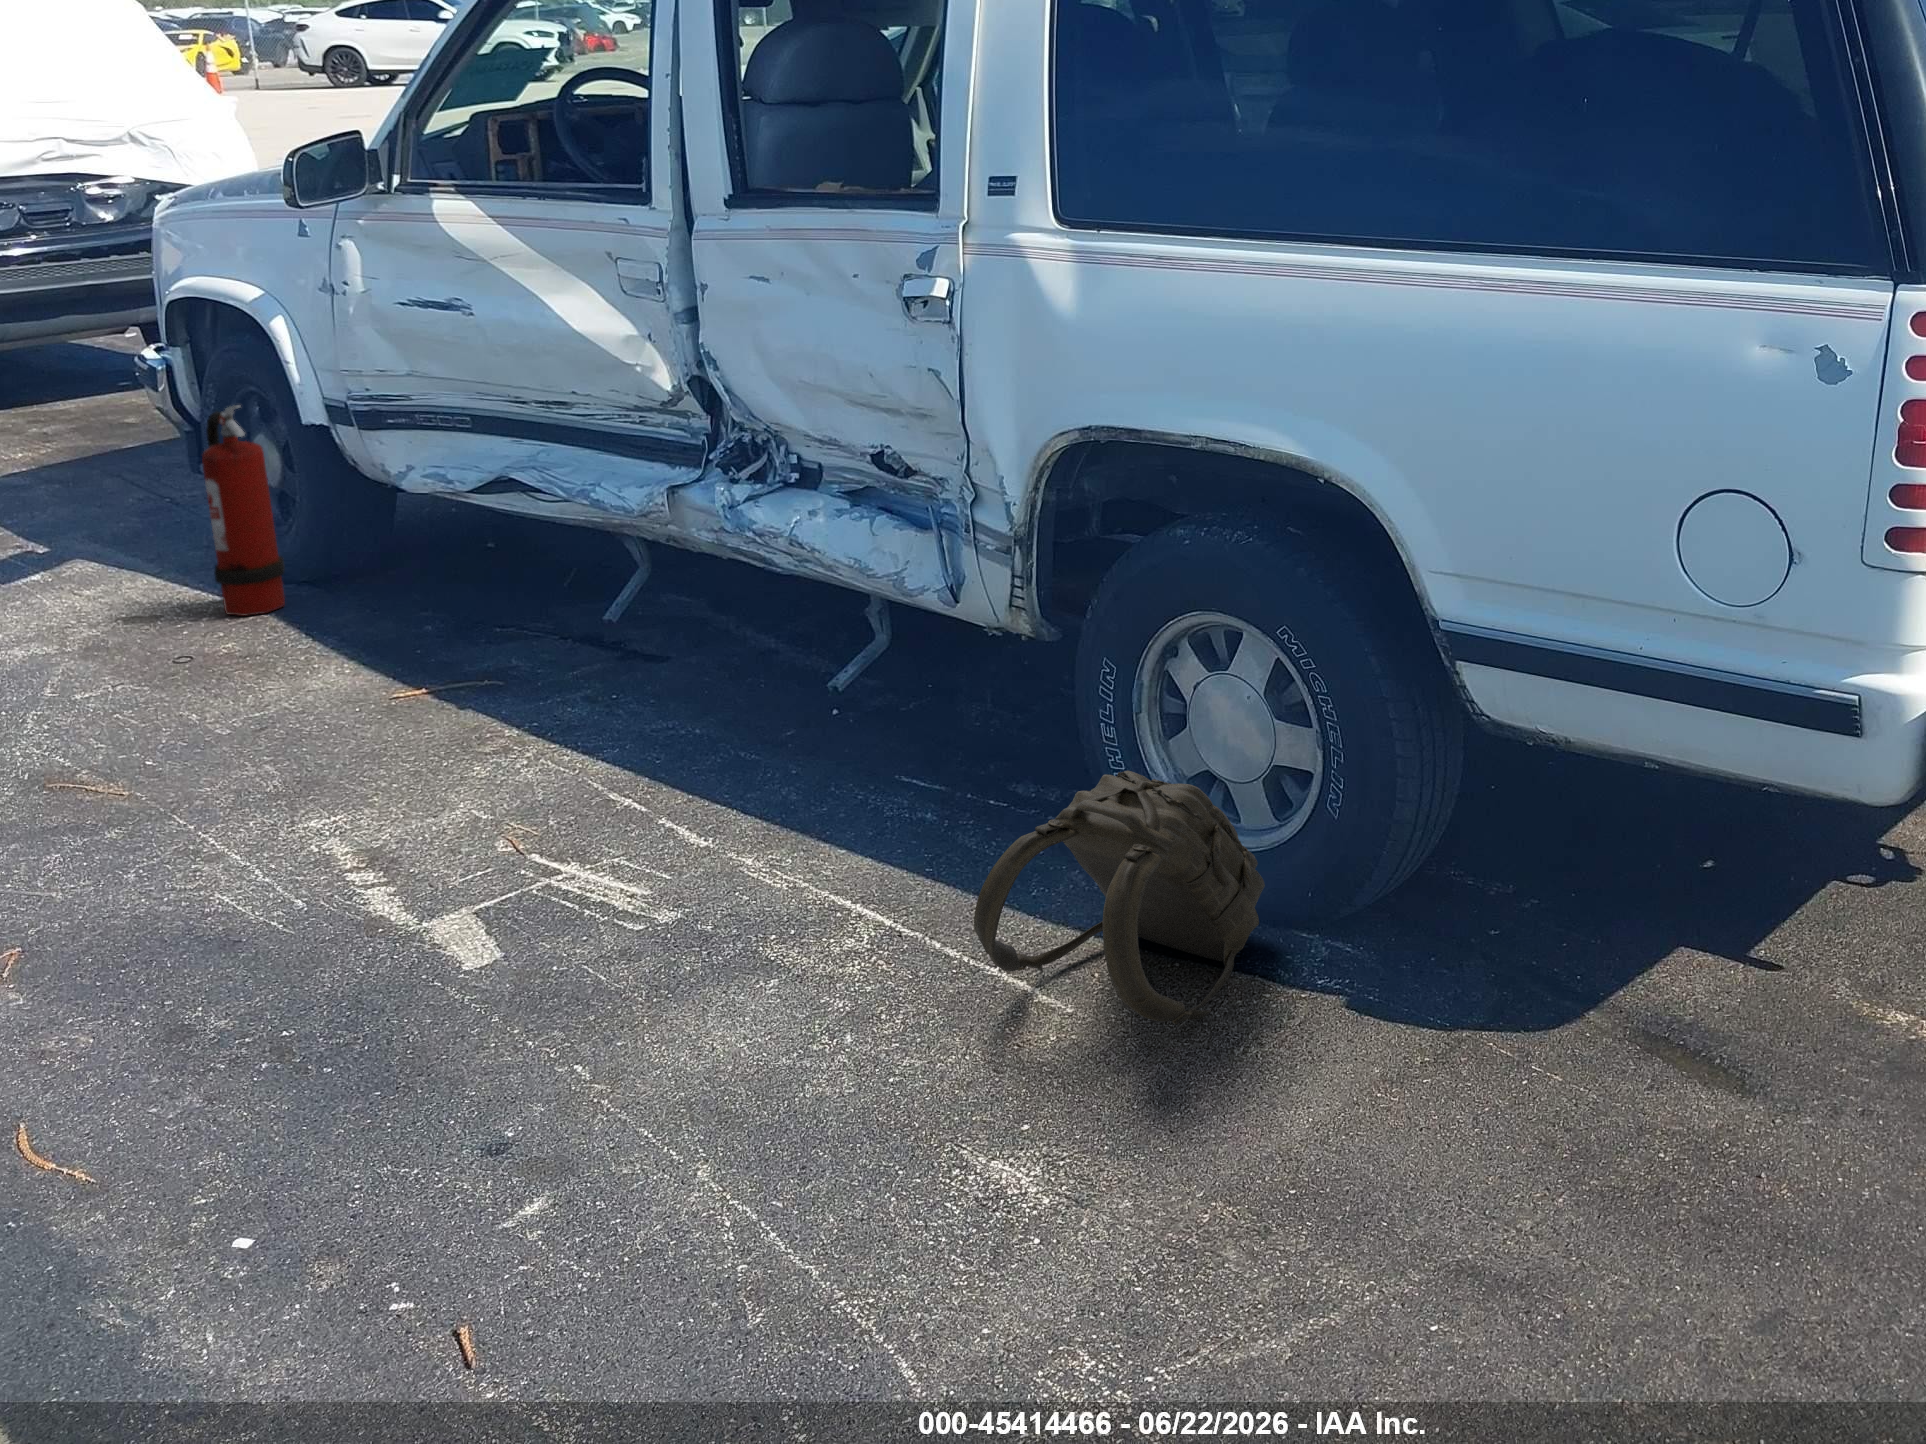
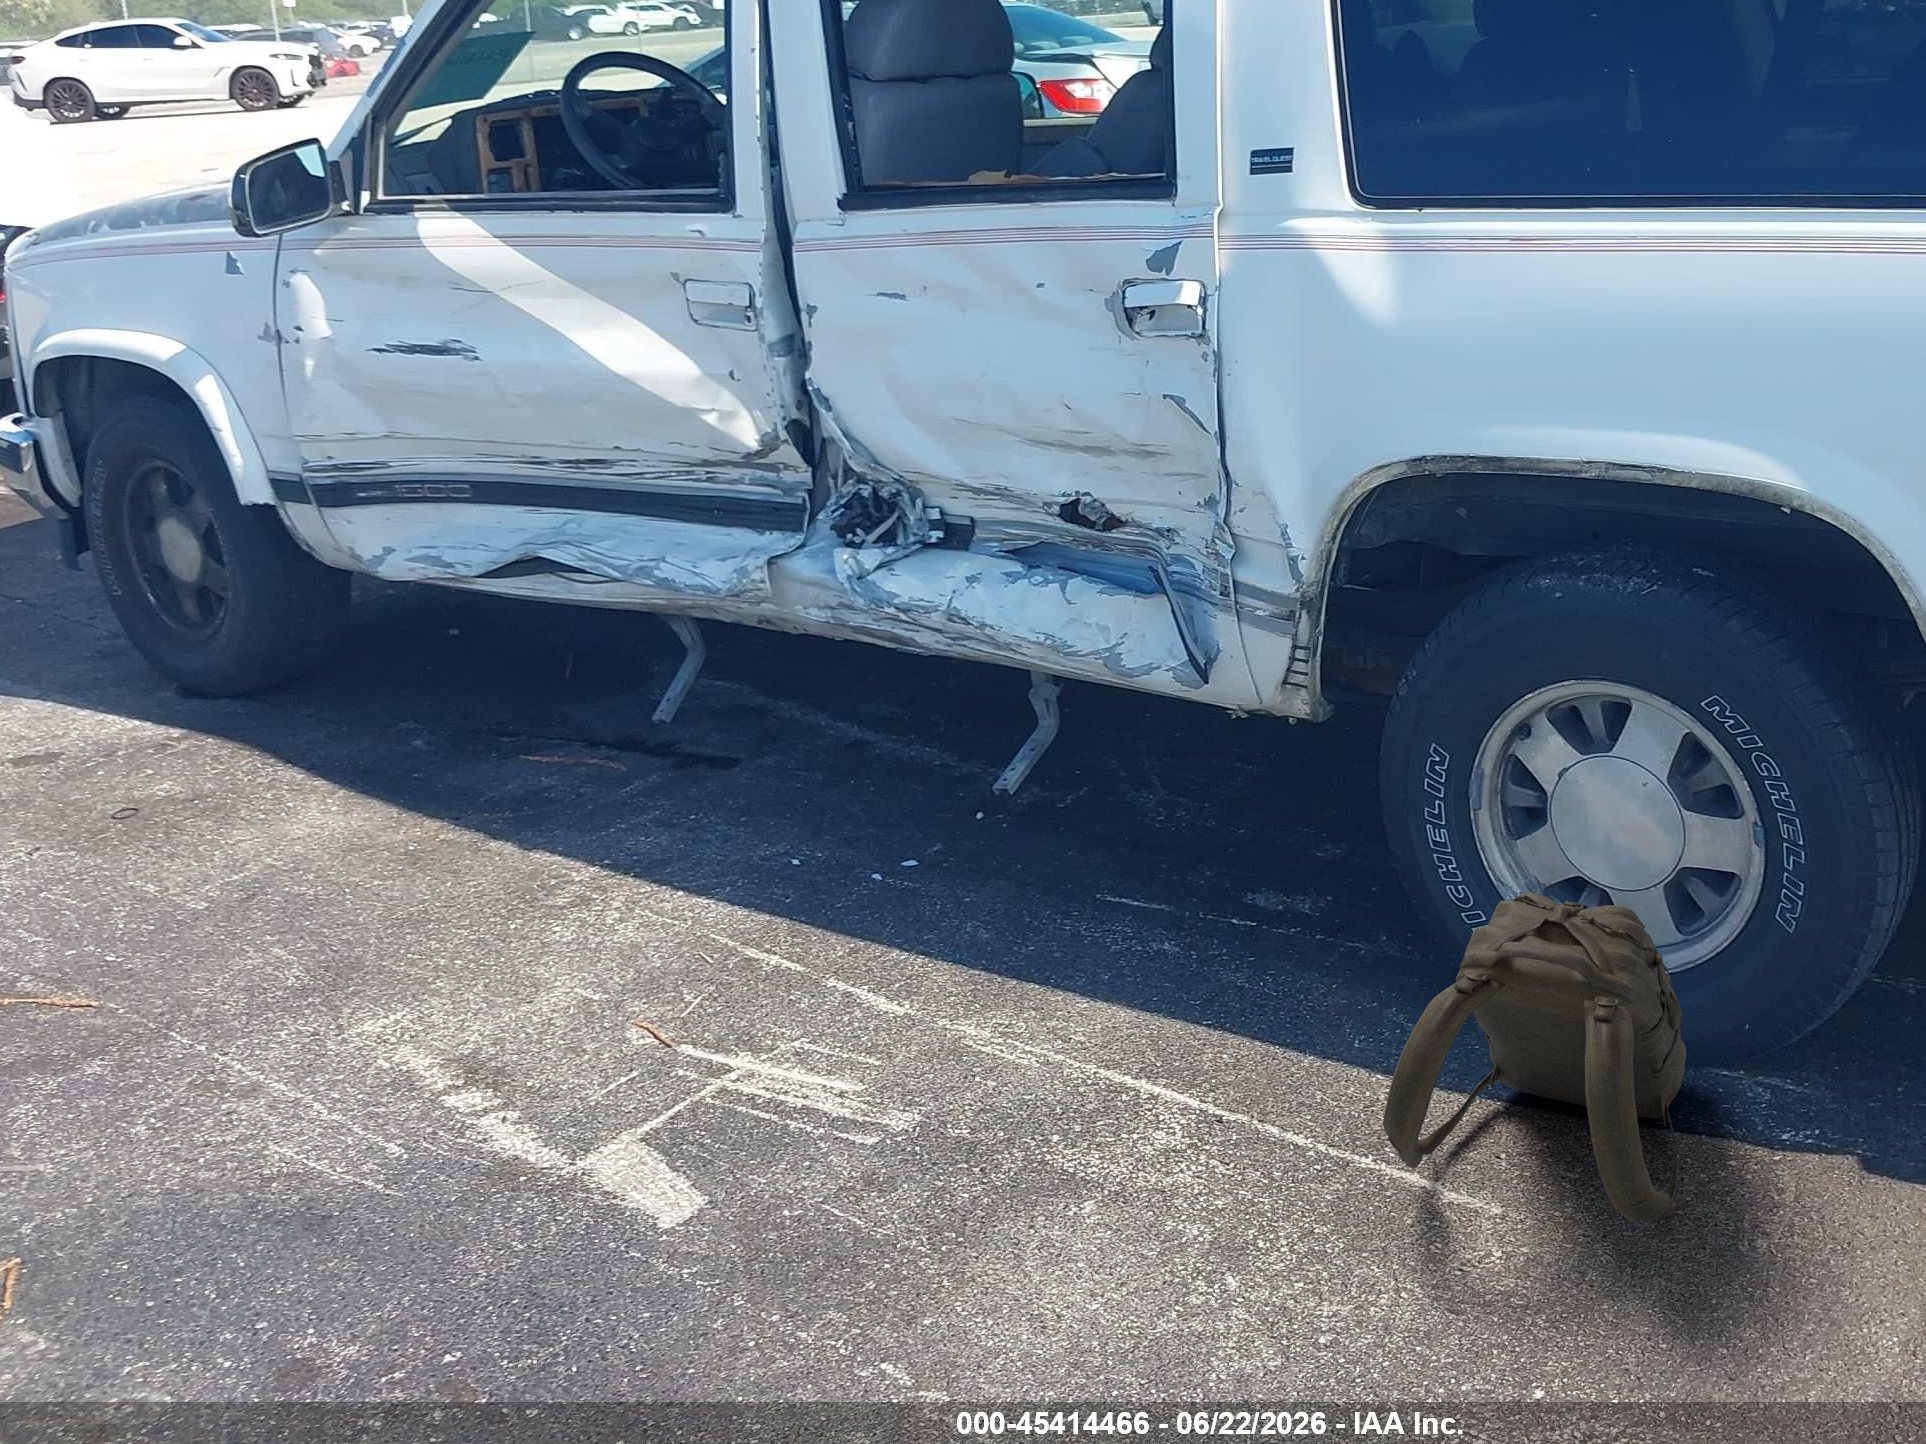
fire extinguisher: present [202,405,285,616] -> none [99,485,215,743]

